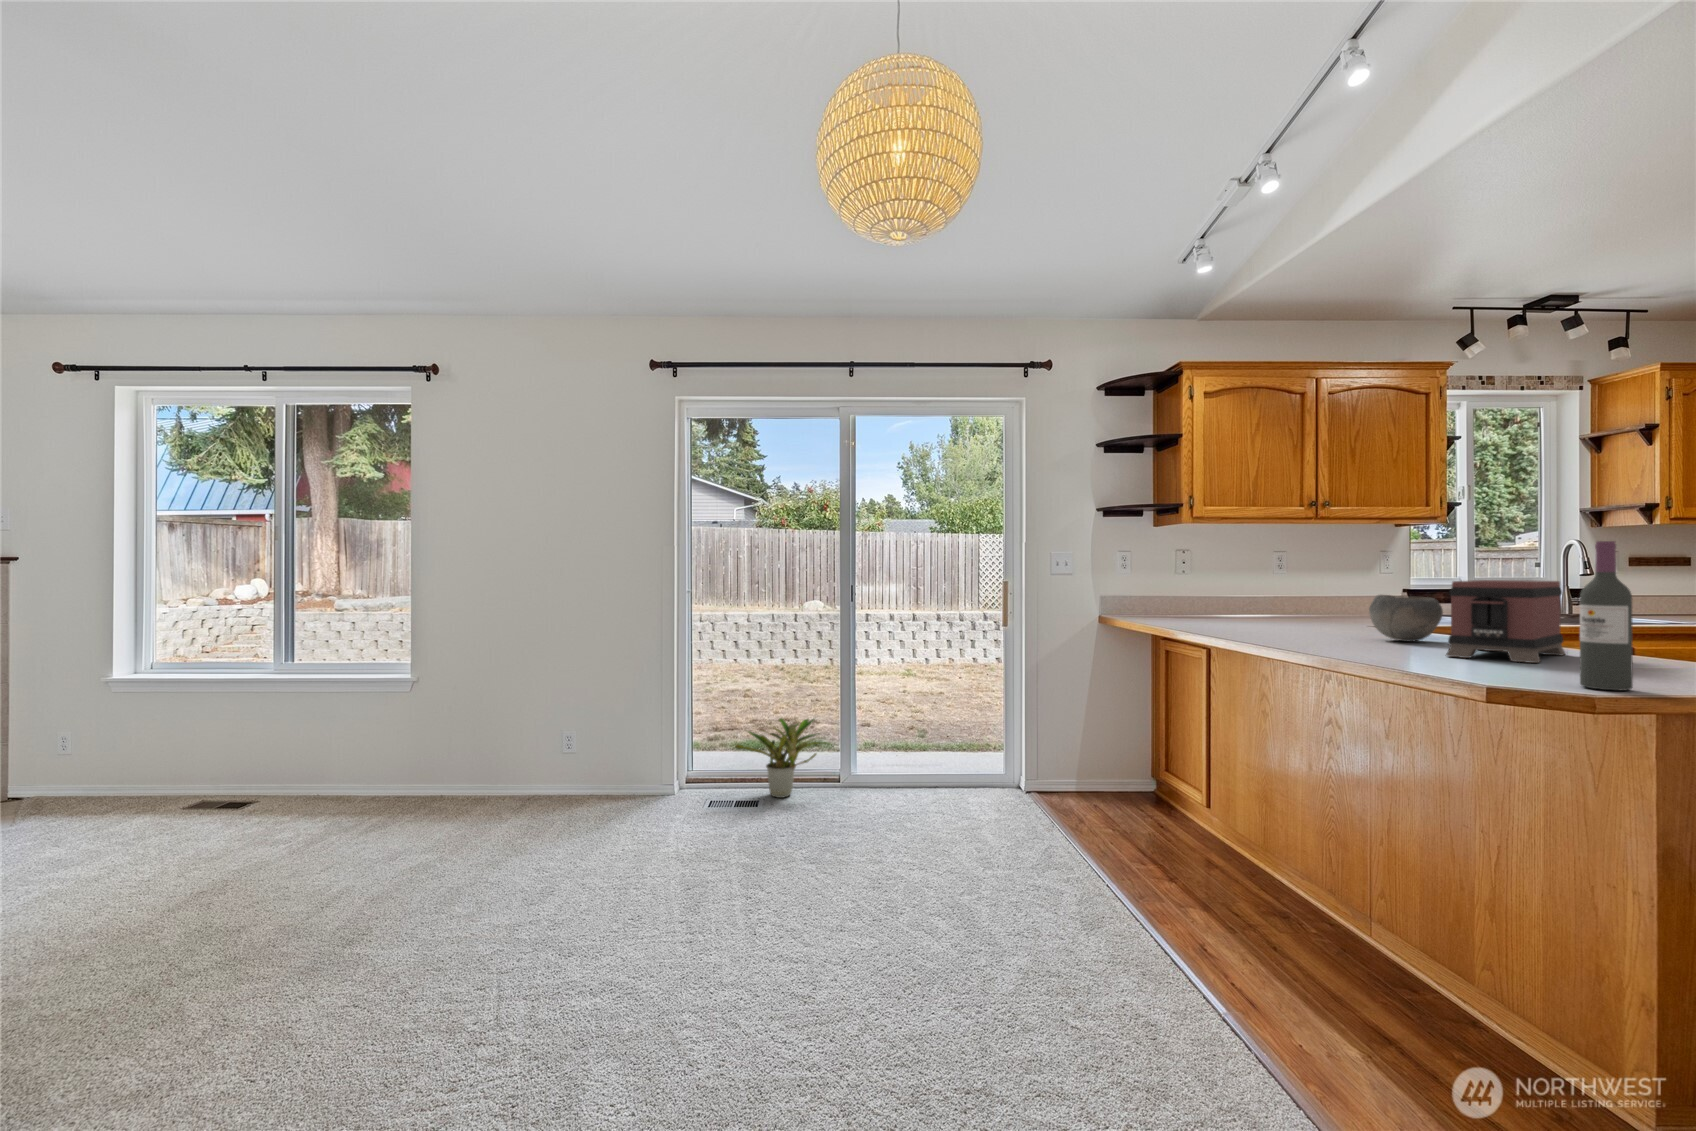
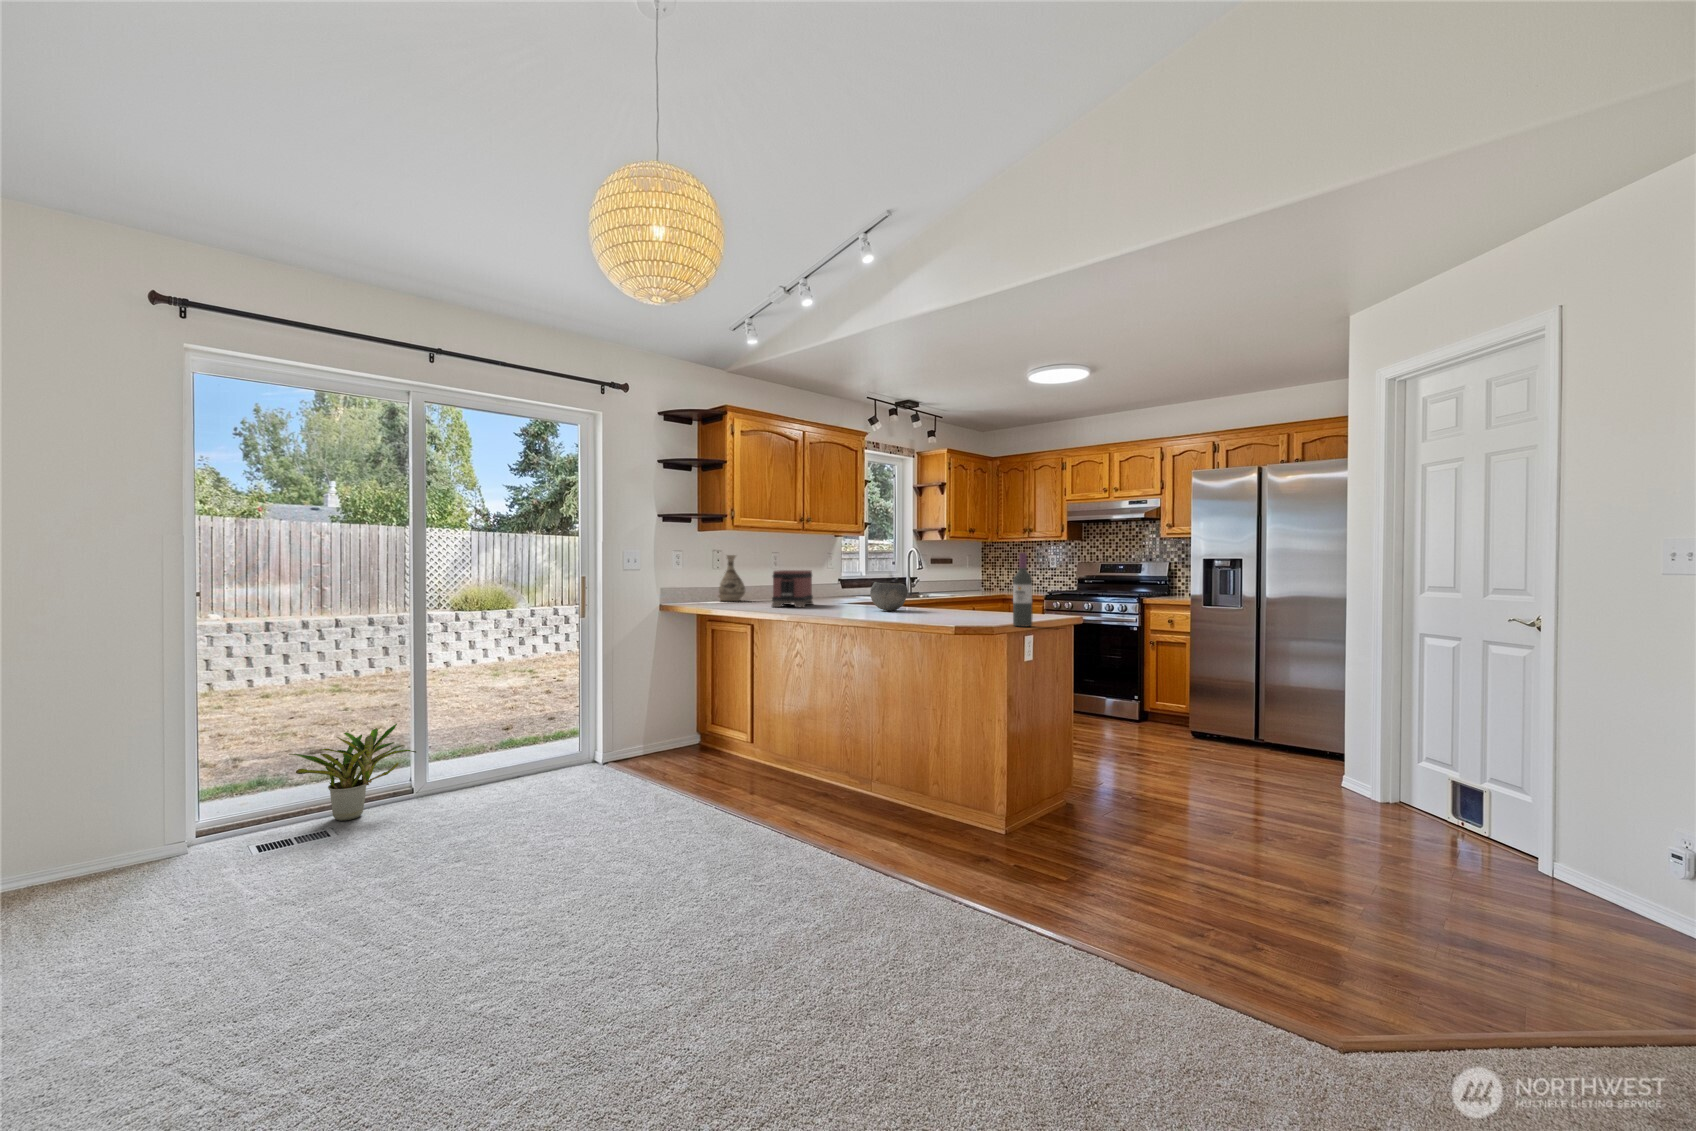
vase: none [1186,555,1228,616] -> present [718,555,745,601]
toaster: present [1445,580,1565,663] -> present [772,570,813,607]

